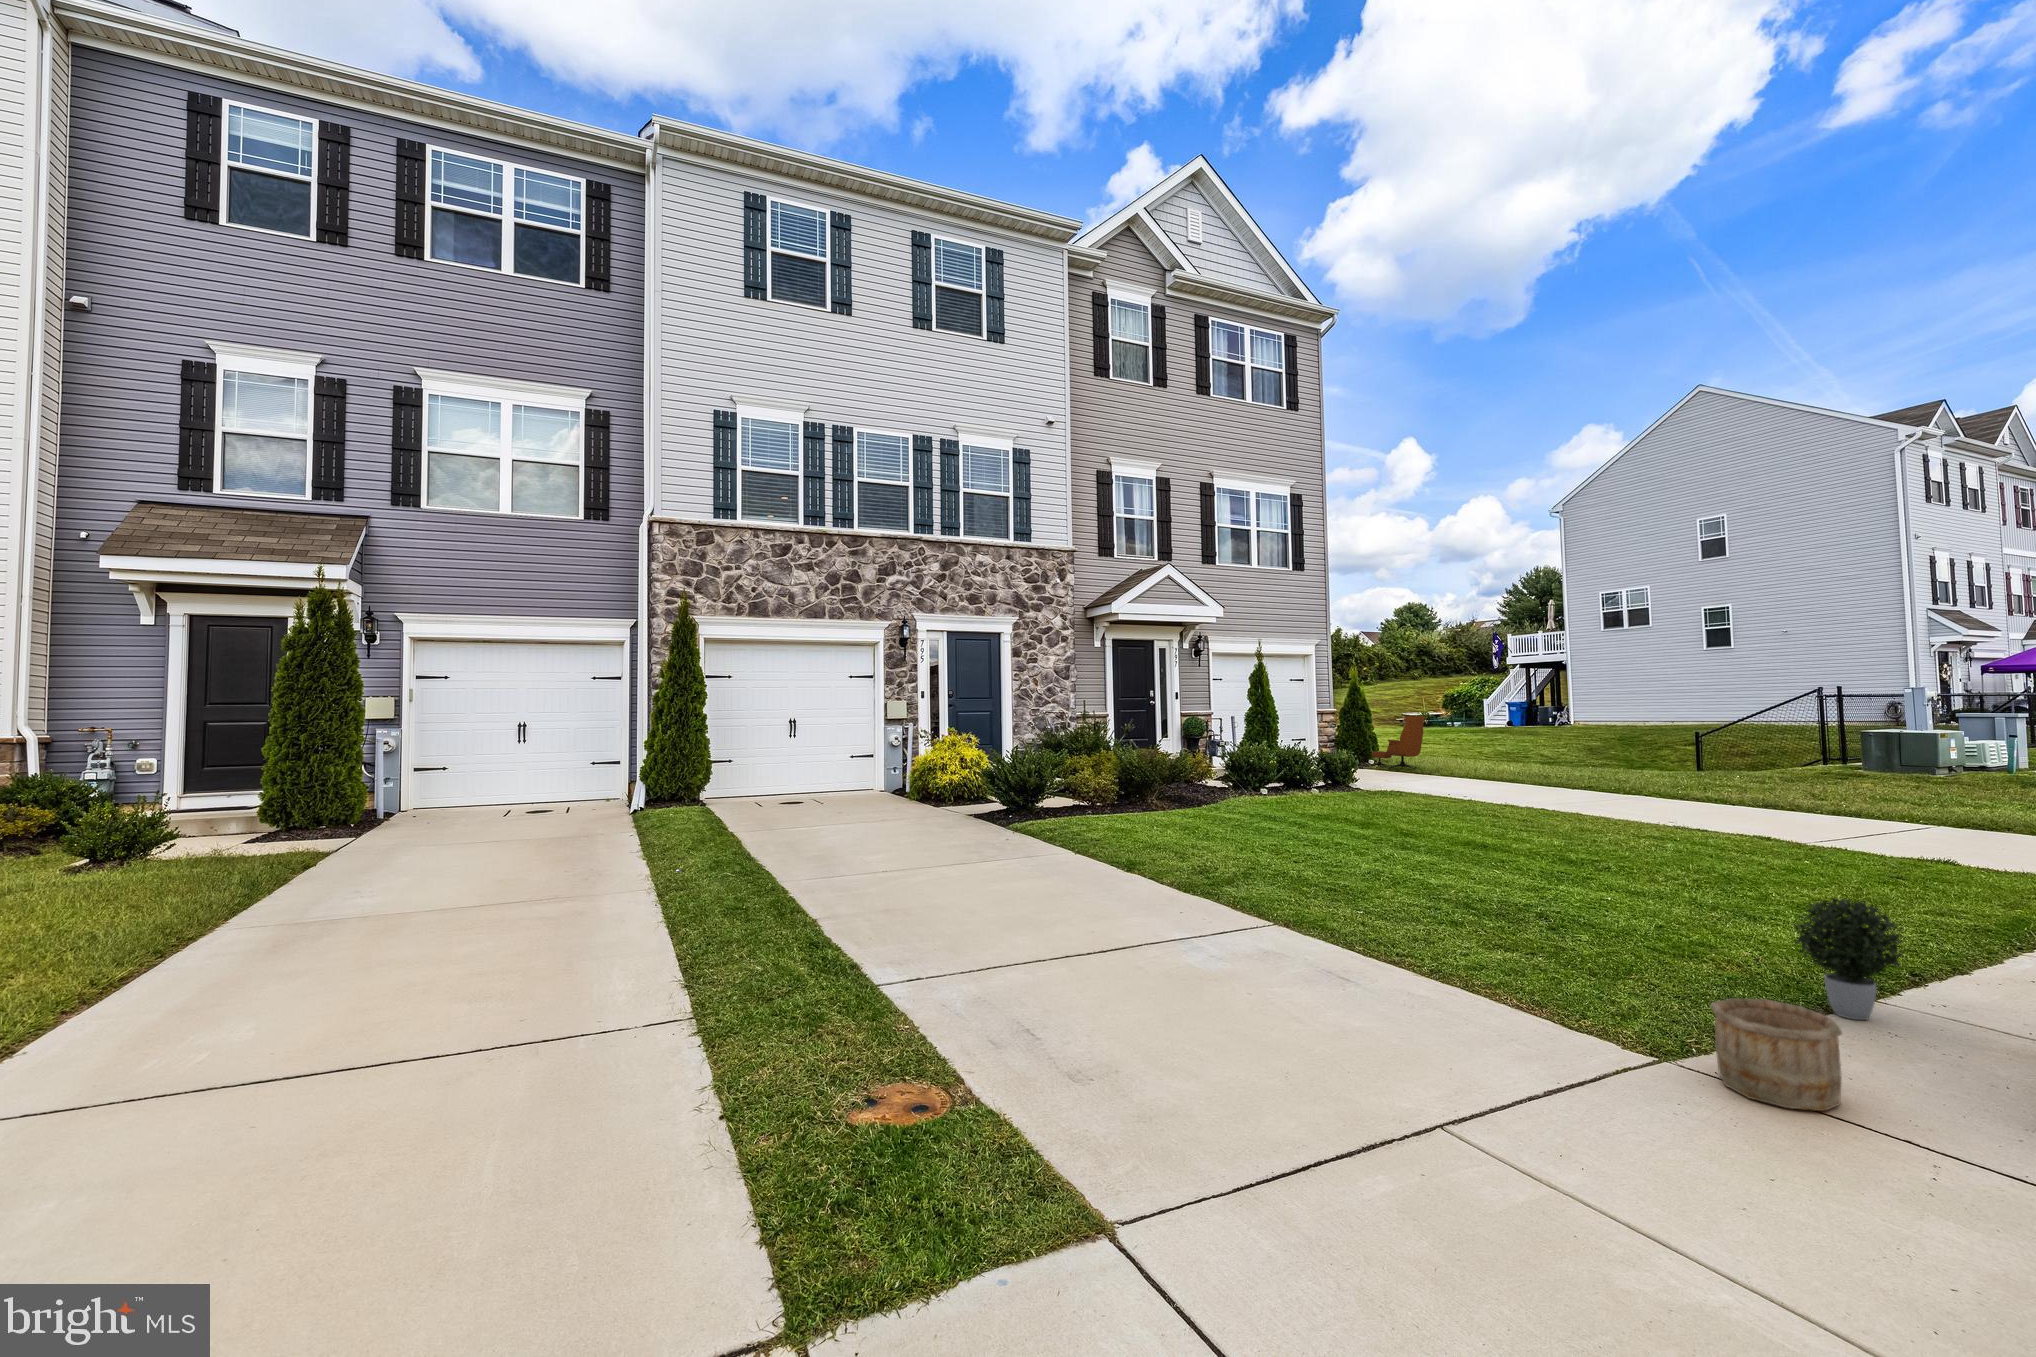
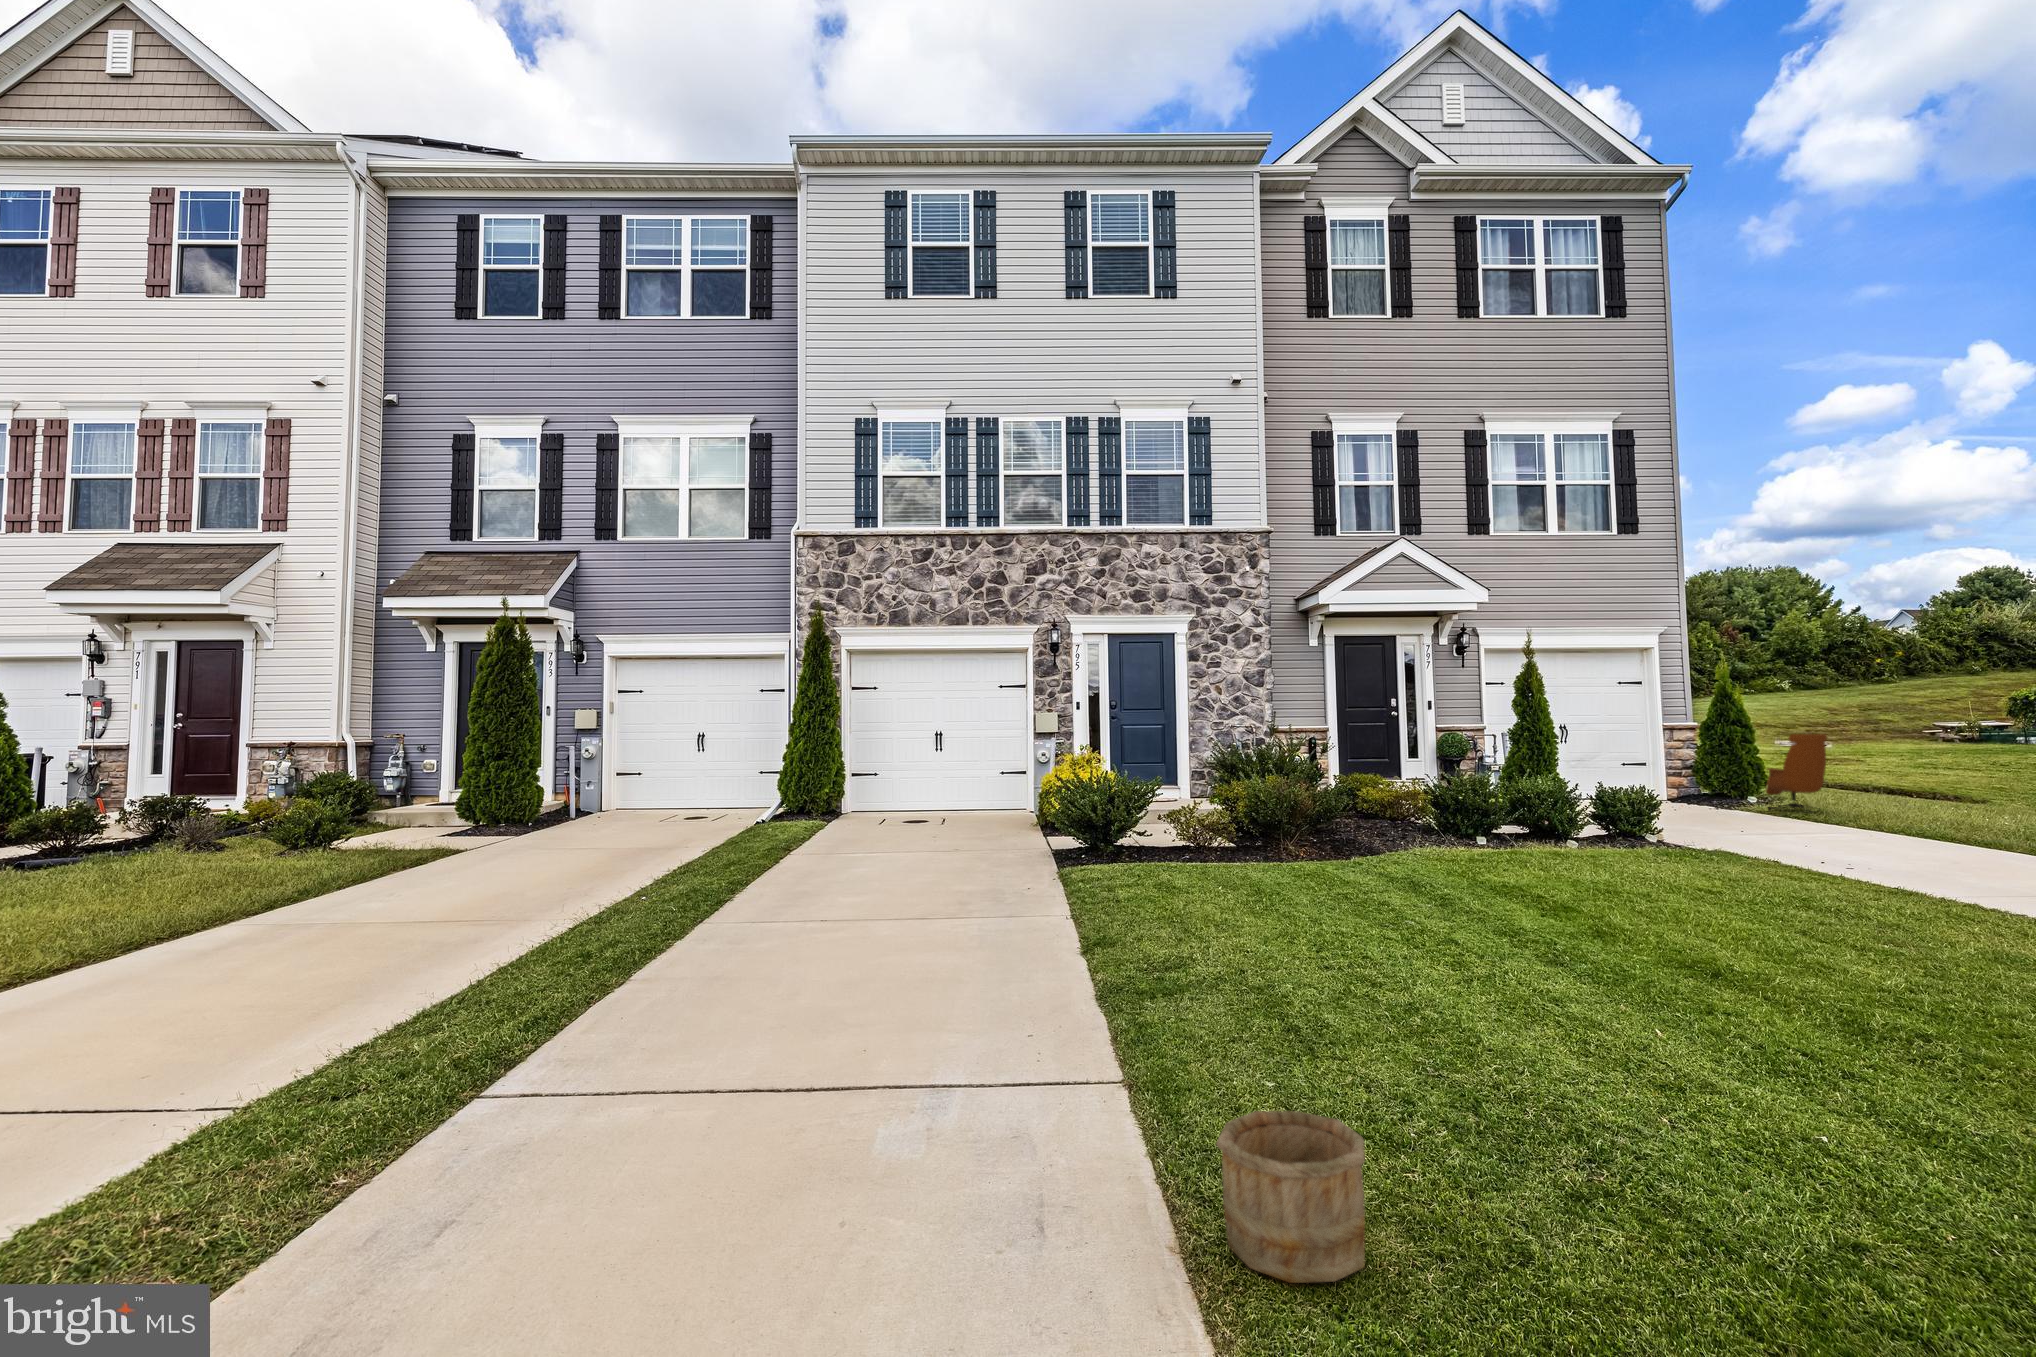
potted plant: present [1795,898,1905,1020] -> none [1609,998,1765,1202]

